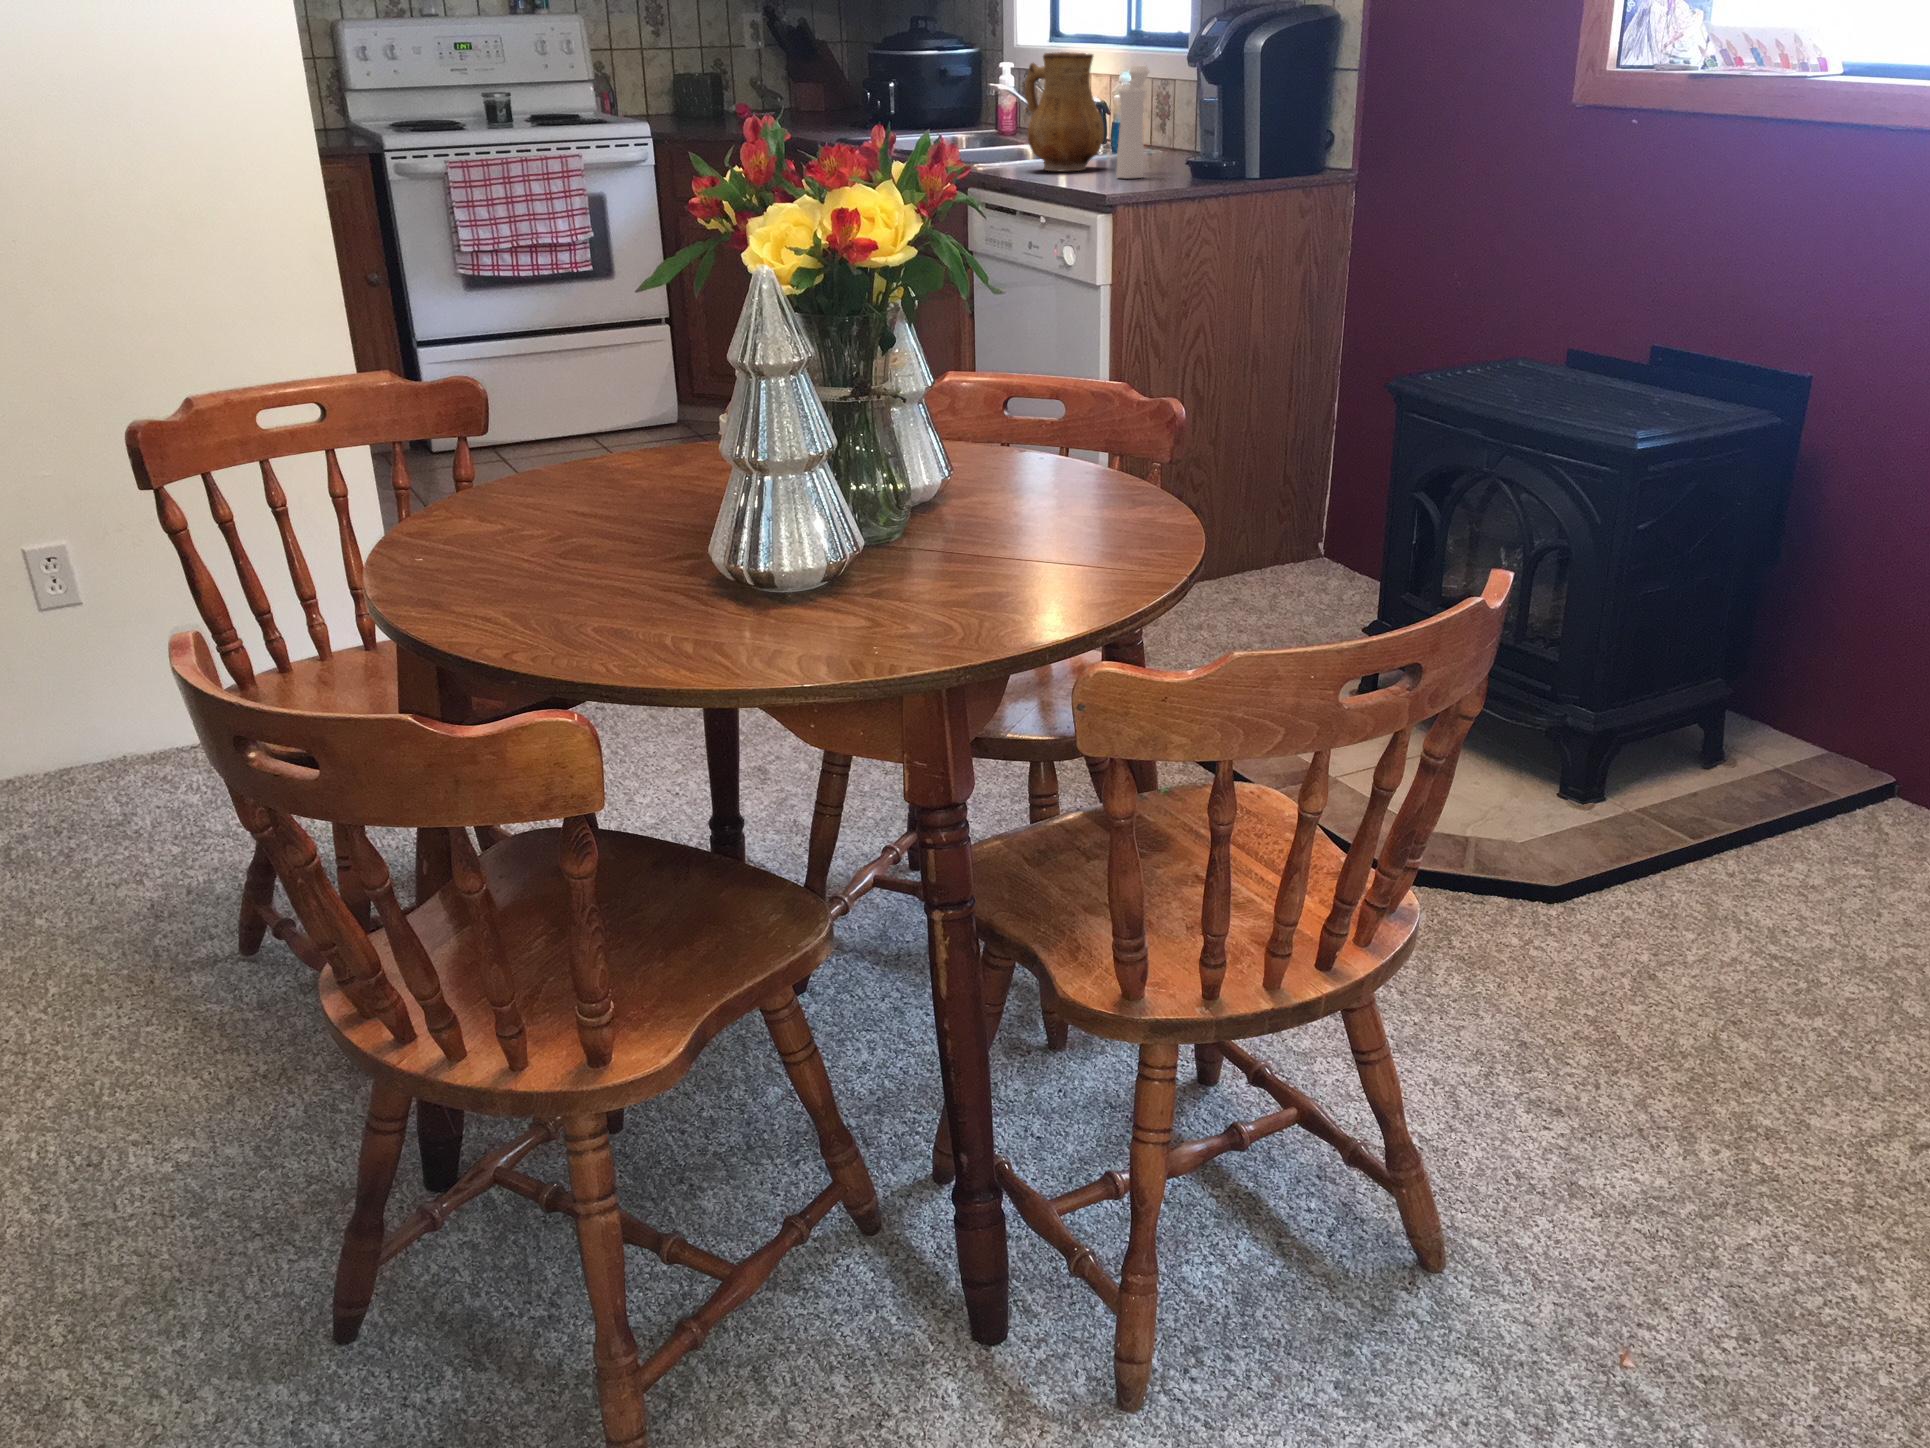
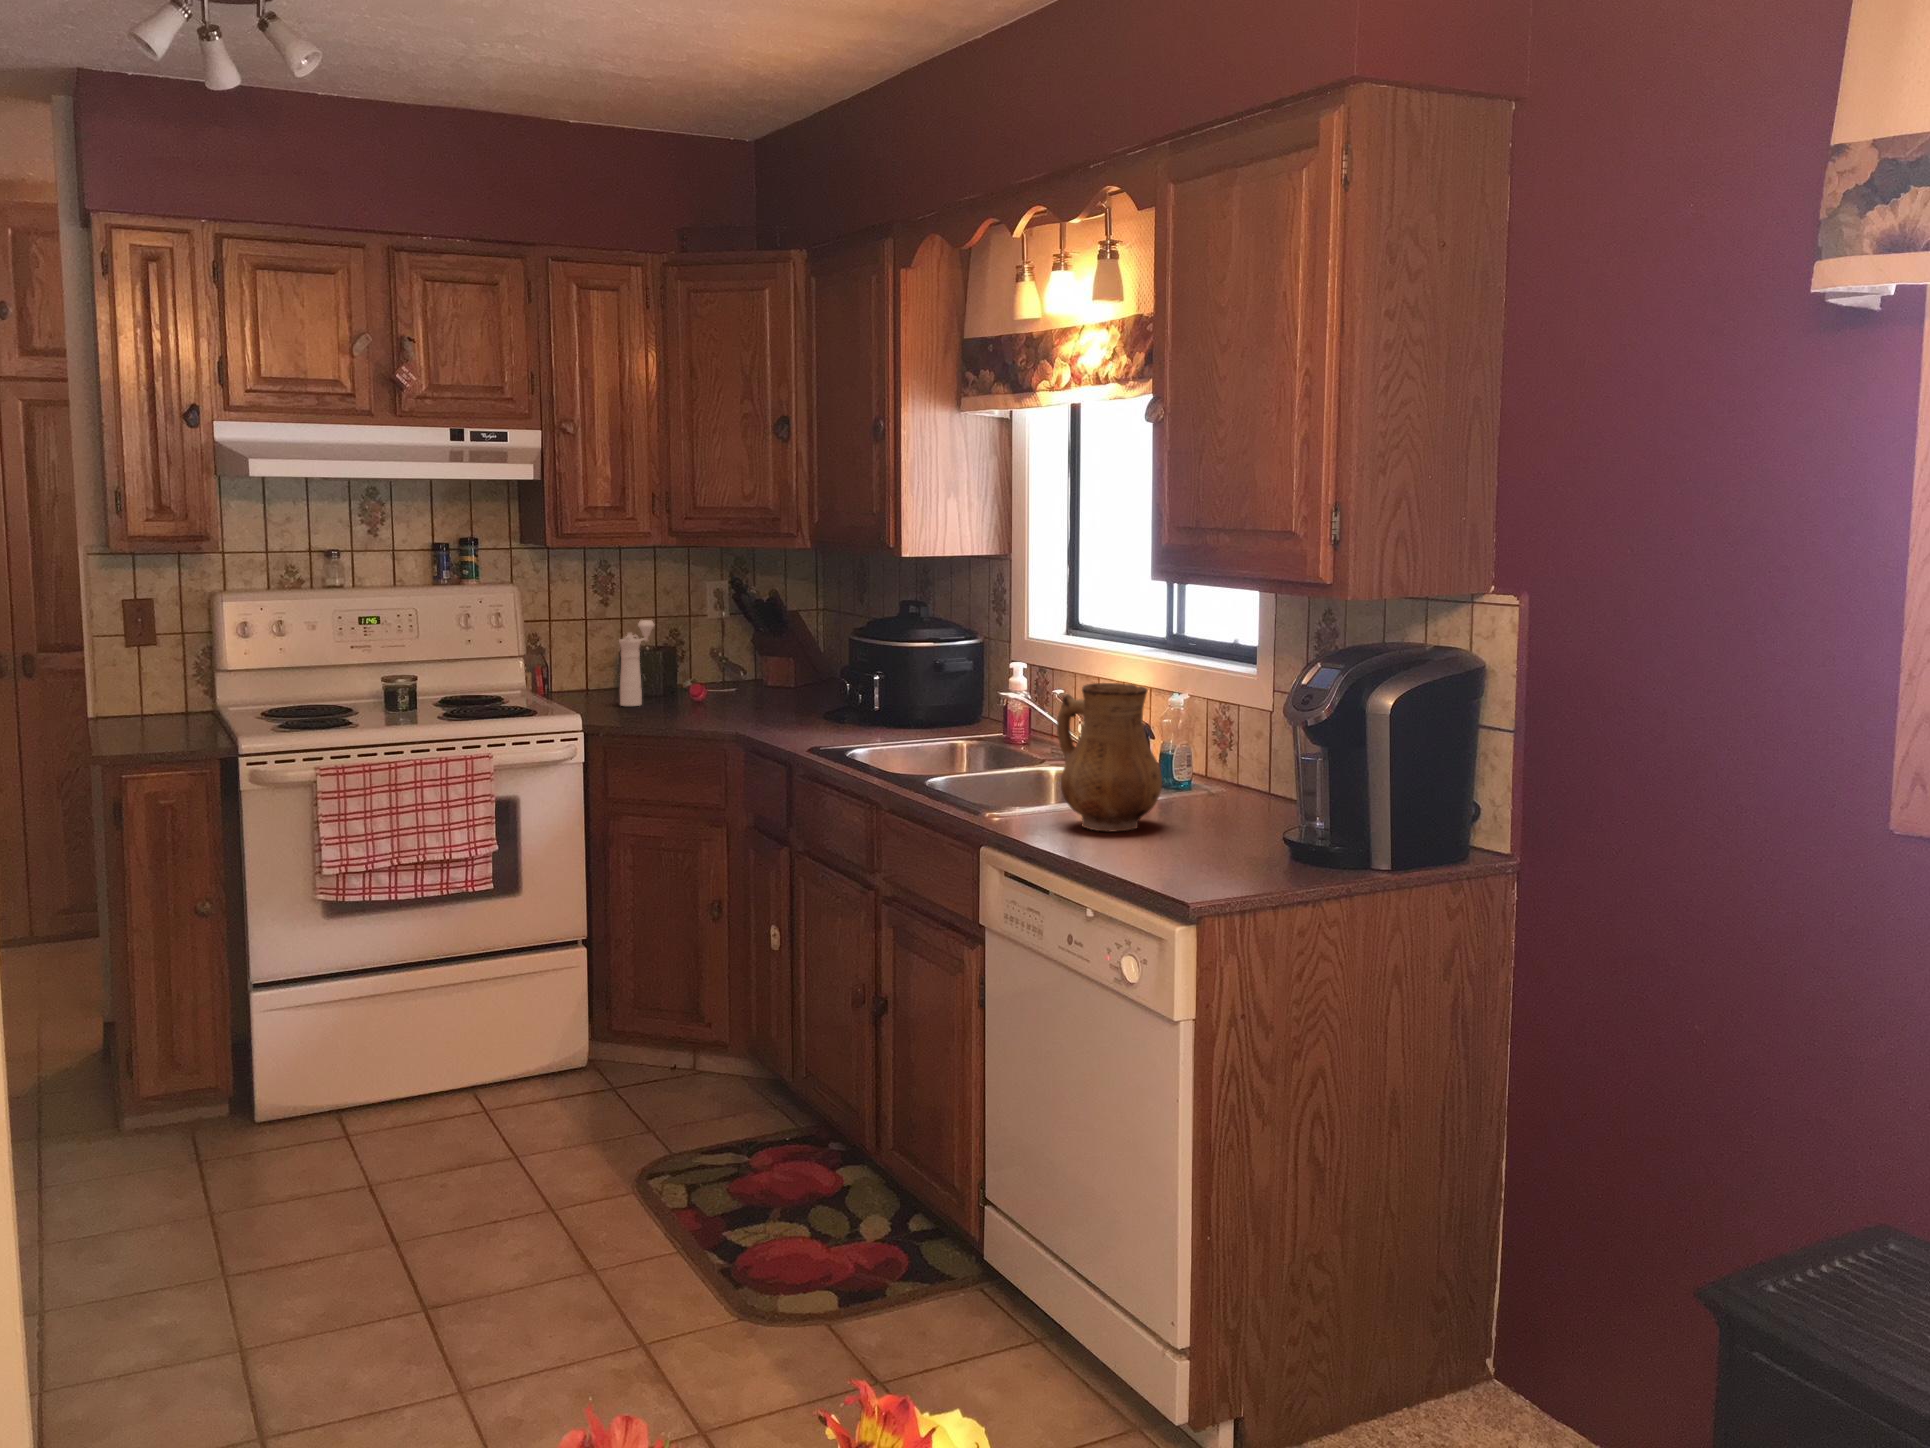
pepper mill: present [1117,66,1149,178] -> present [619,620,654,706]

